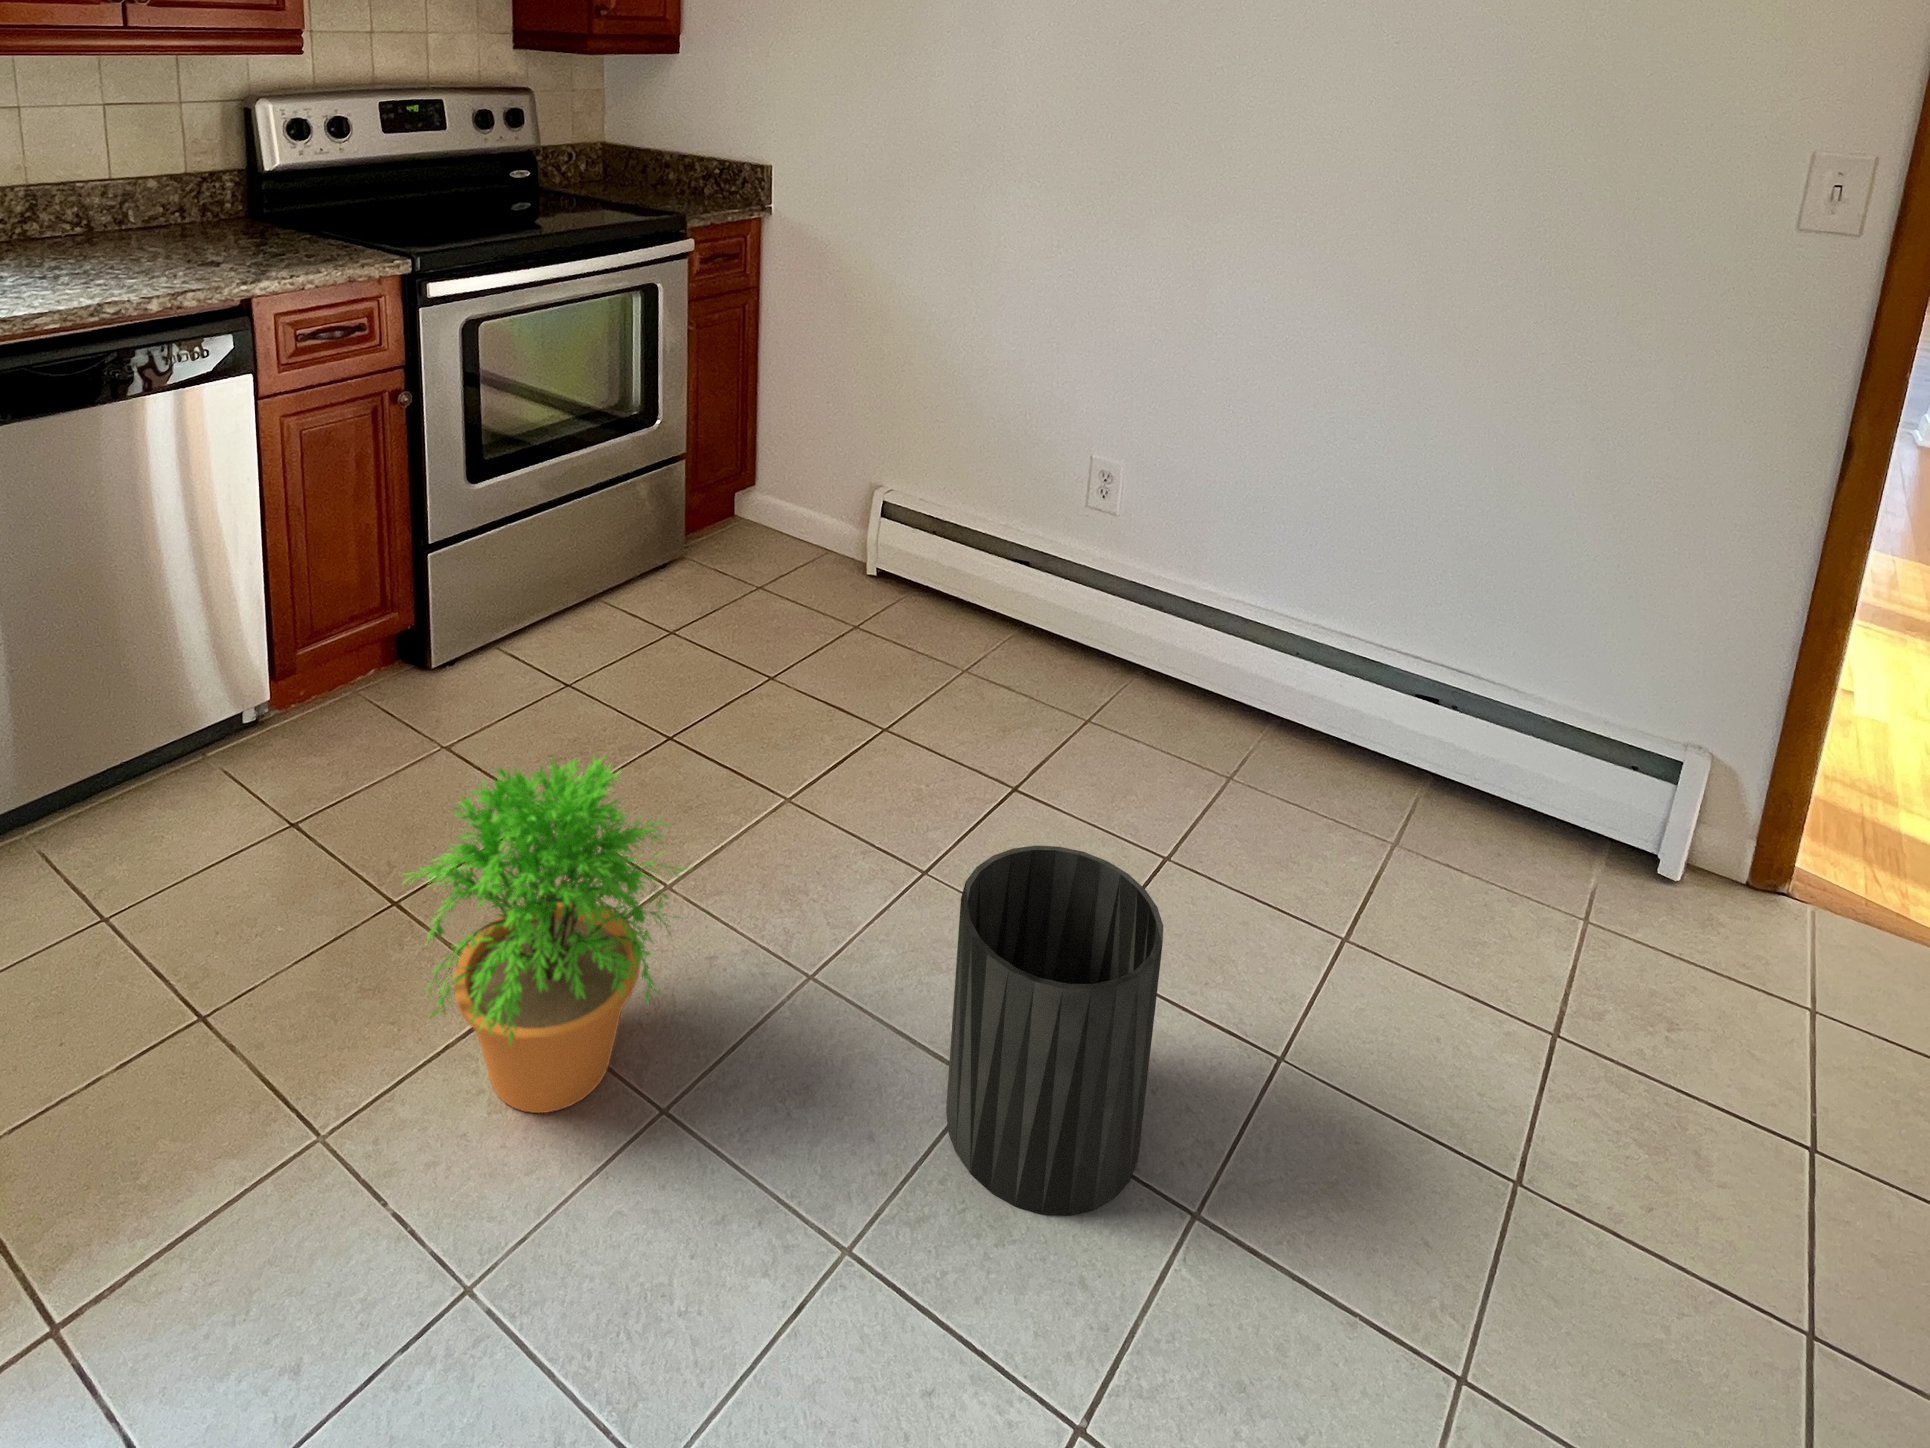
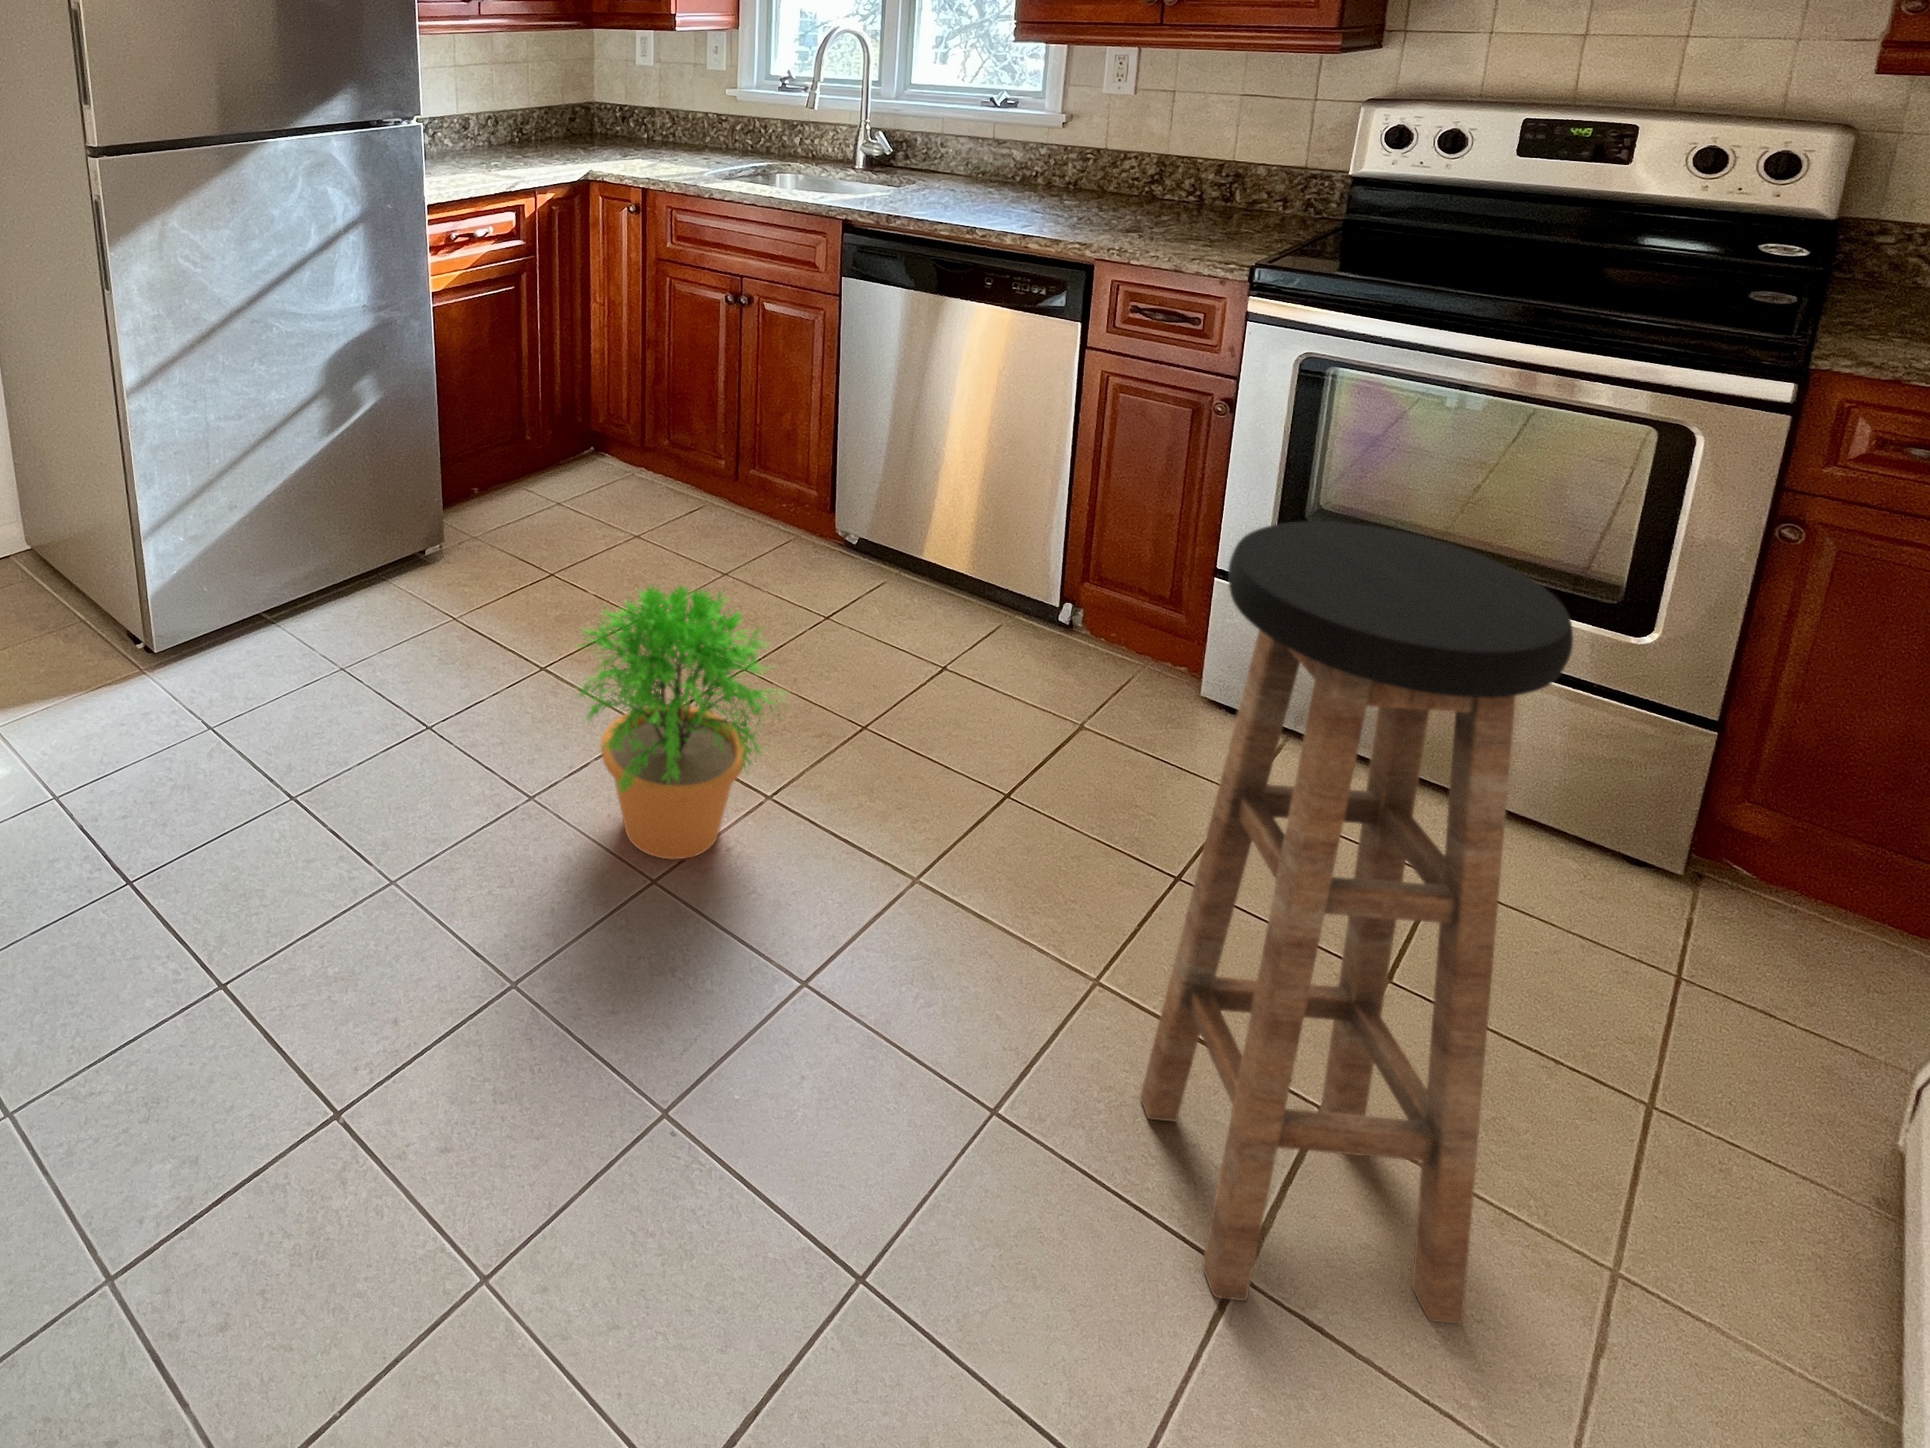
bar stool: none [851,338,1021,778] -> present [1140,522,1573,1324]
trash can: present [946,845,1163,1215] -> none [436,872,659,1284]

